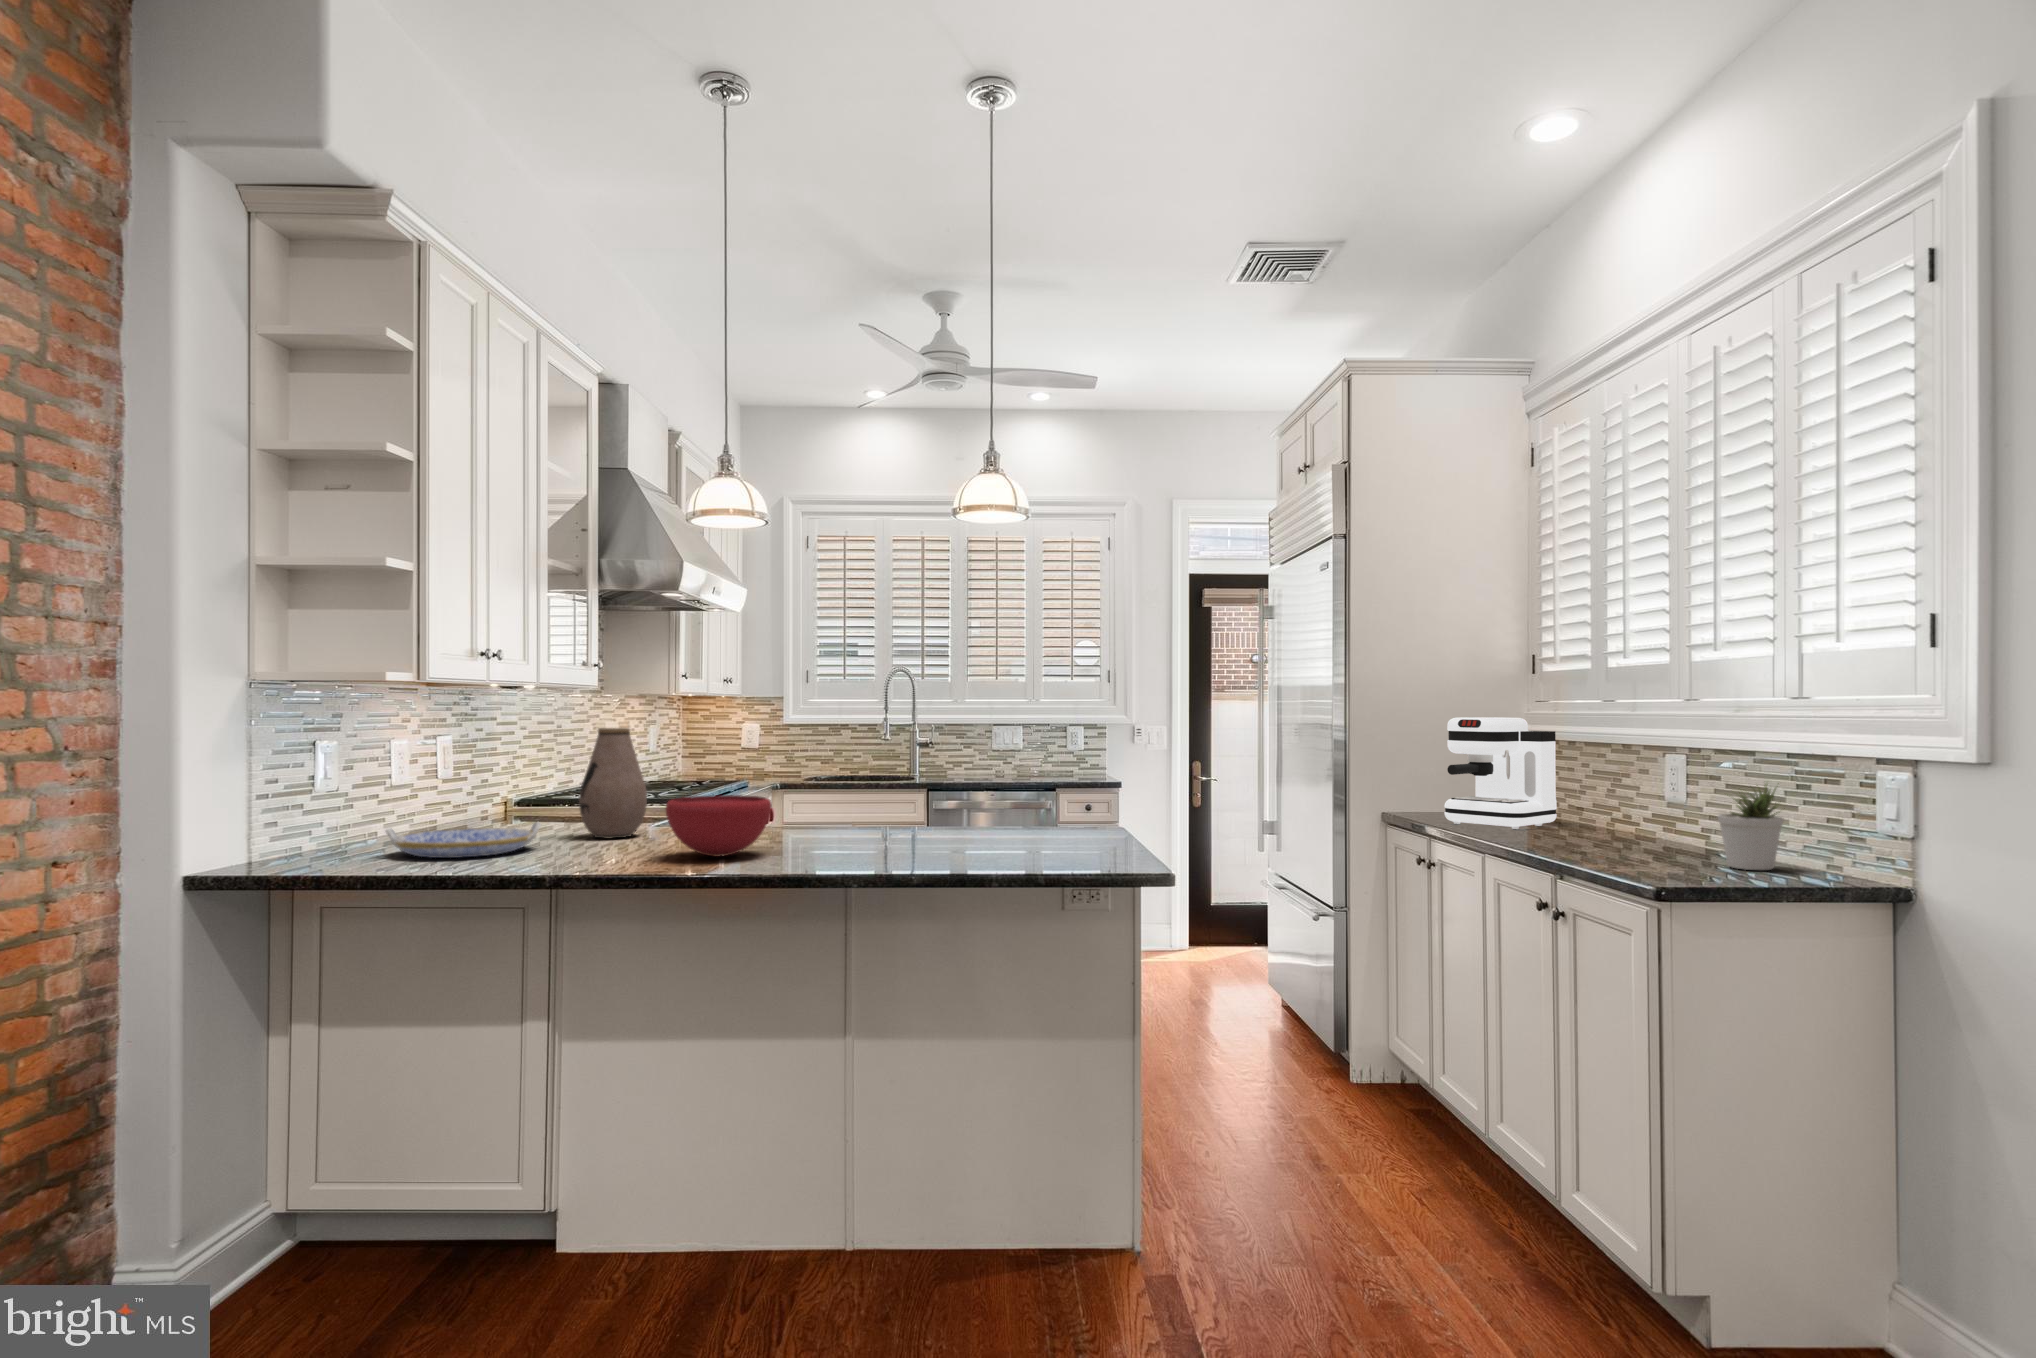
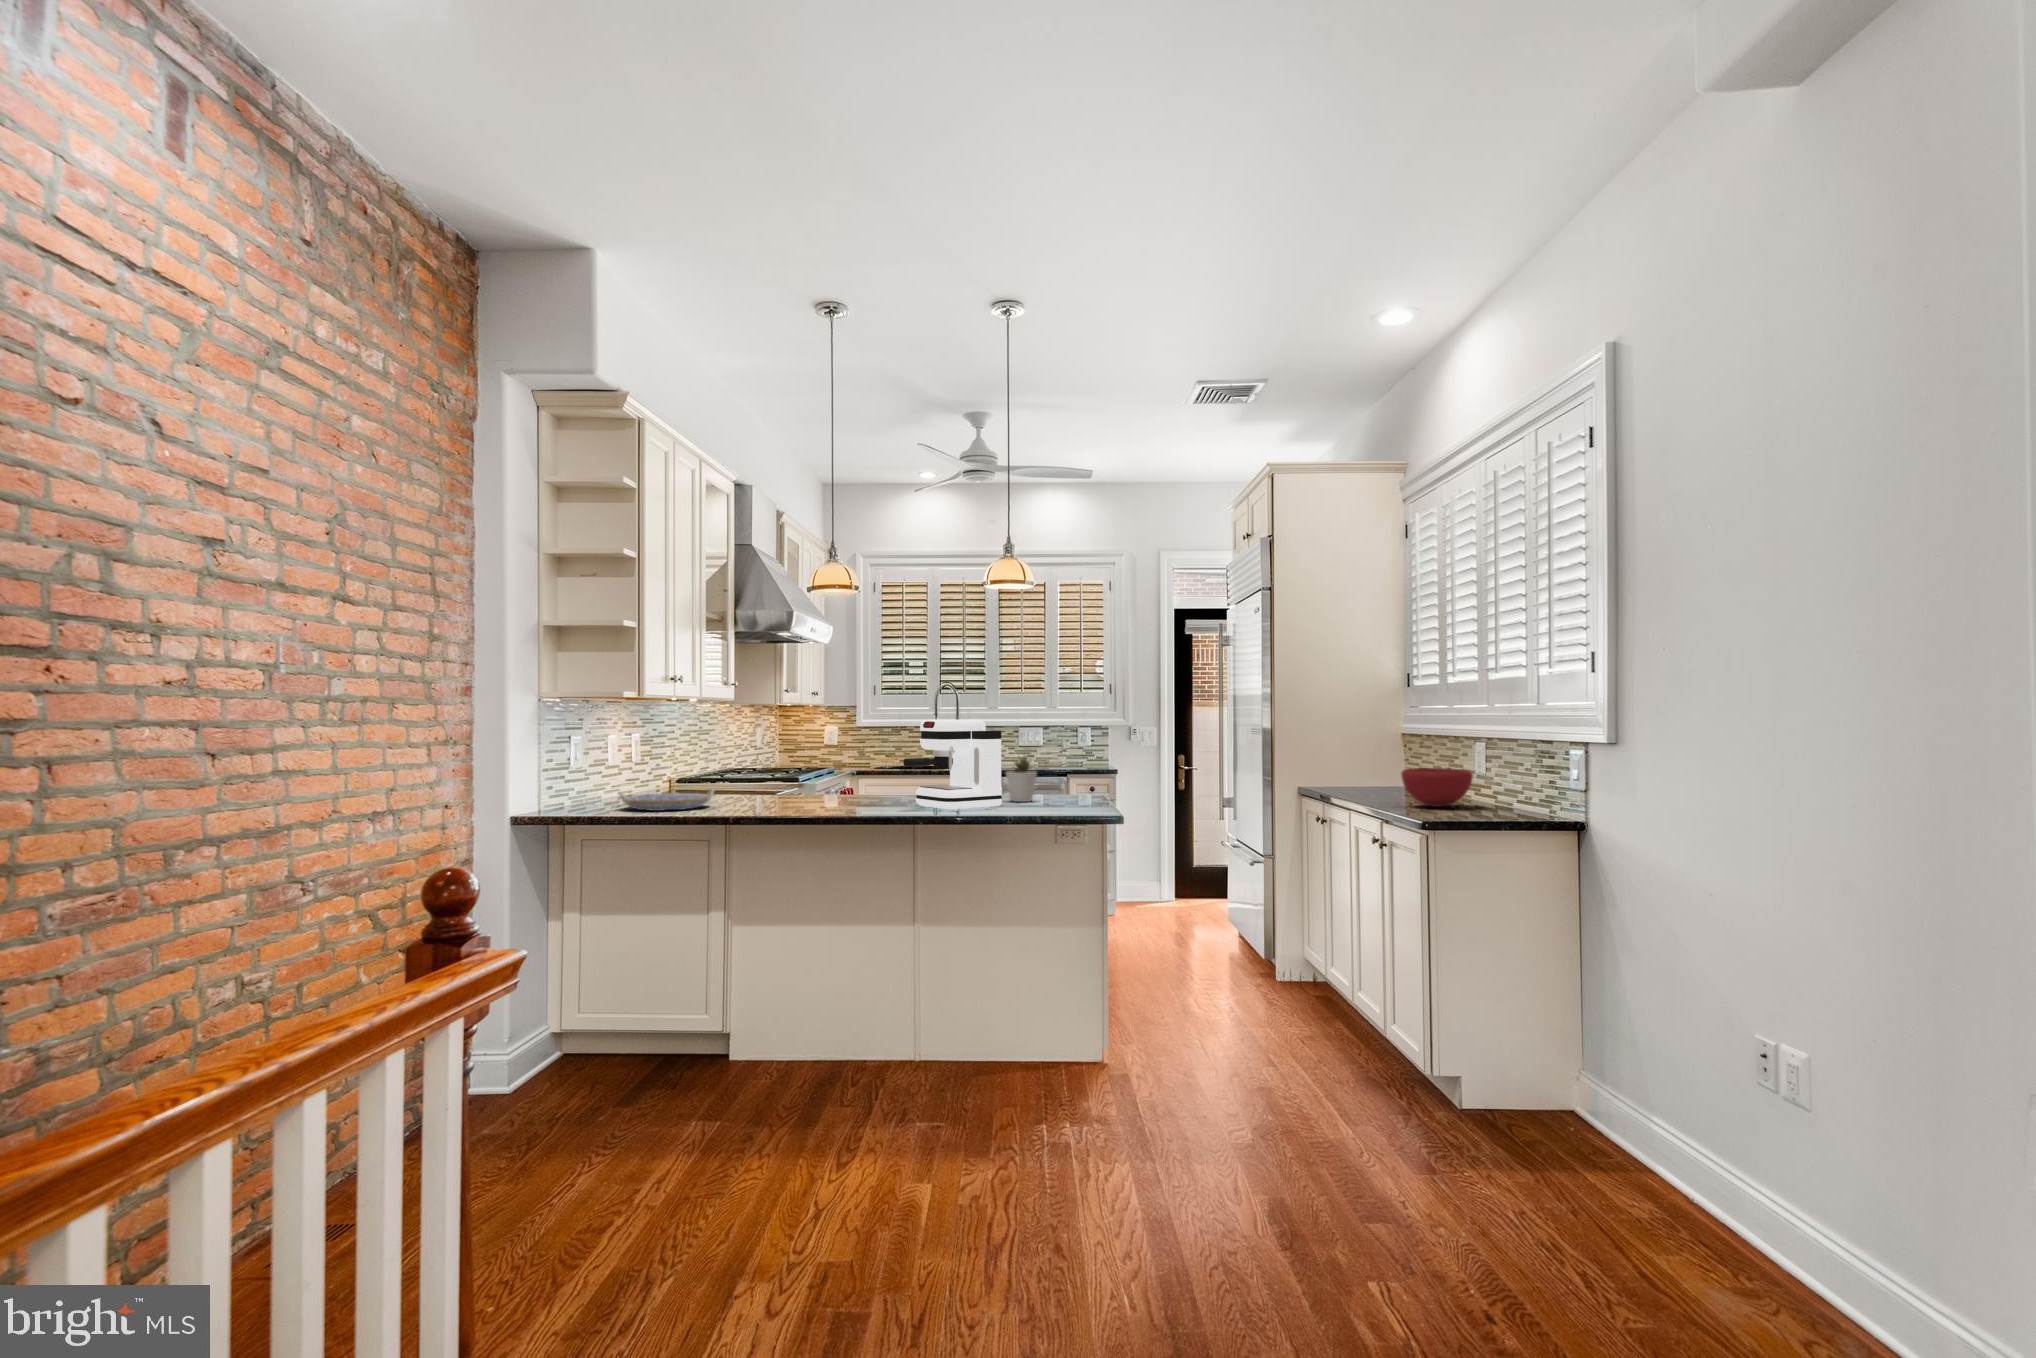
coffee maker: present [1444,717,1557,829] -> present [903,720,1002,811]
vase: present [579,728,647,838] -> none [734,727,778,801]
potted plant: present [1718,784,1783,870] -> present [1006,756,1037,802]
bowl: present [666,795,772,857] -> present [1401,768,1473,807]

